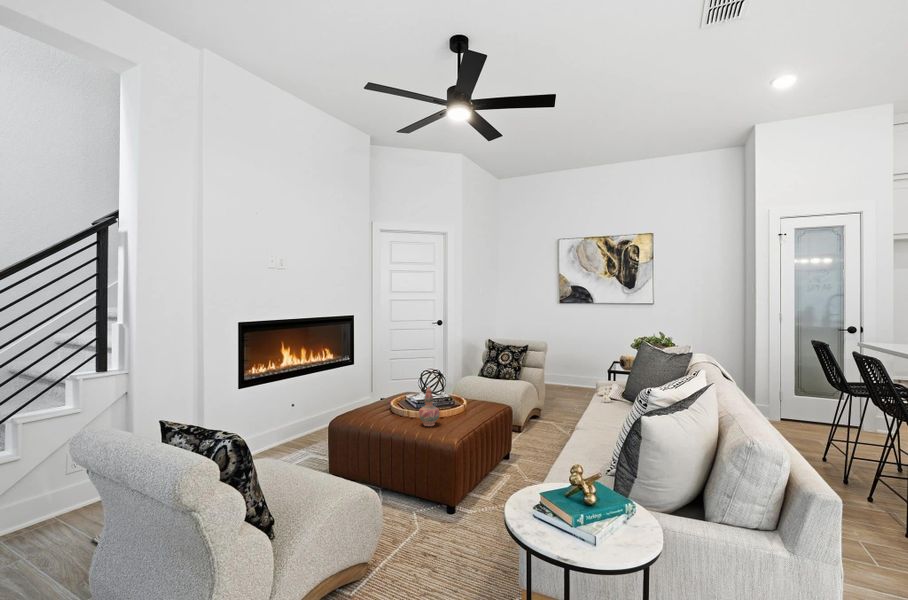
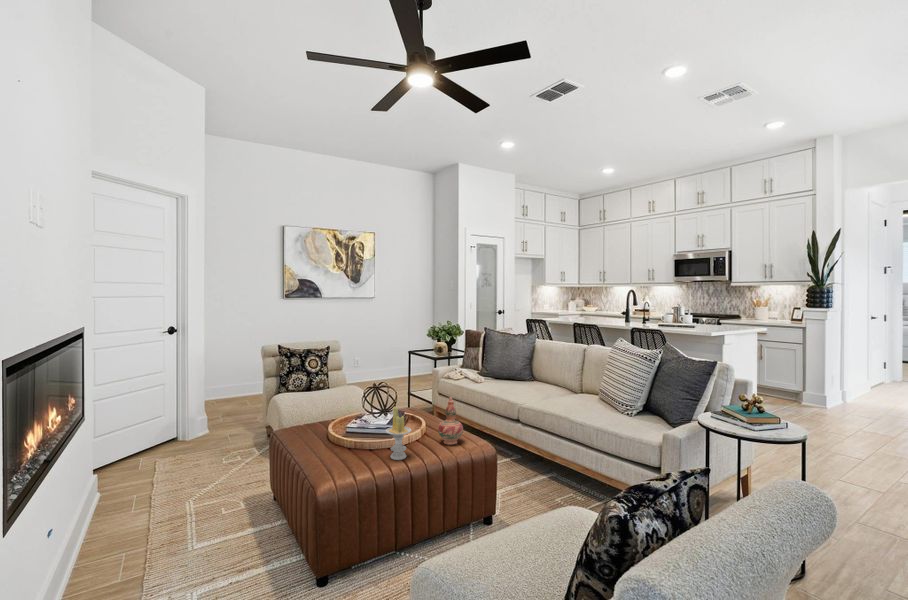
candle: none [374,383,393,422] -> present [386,407,411,460]

